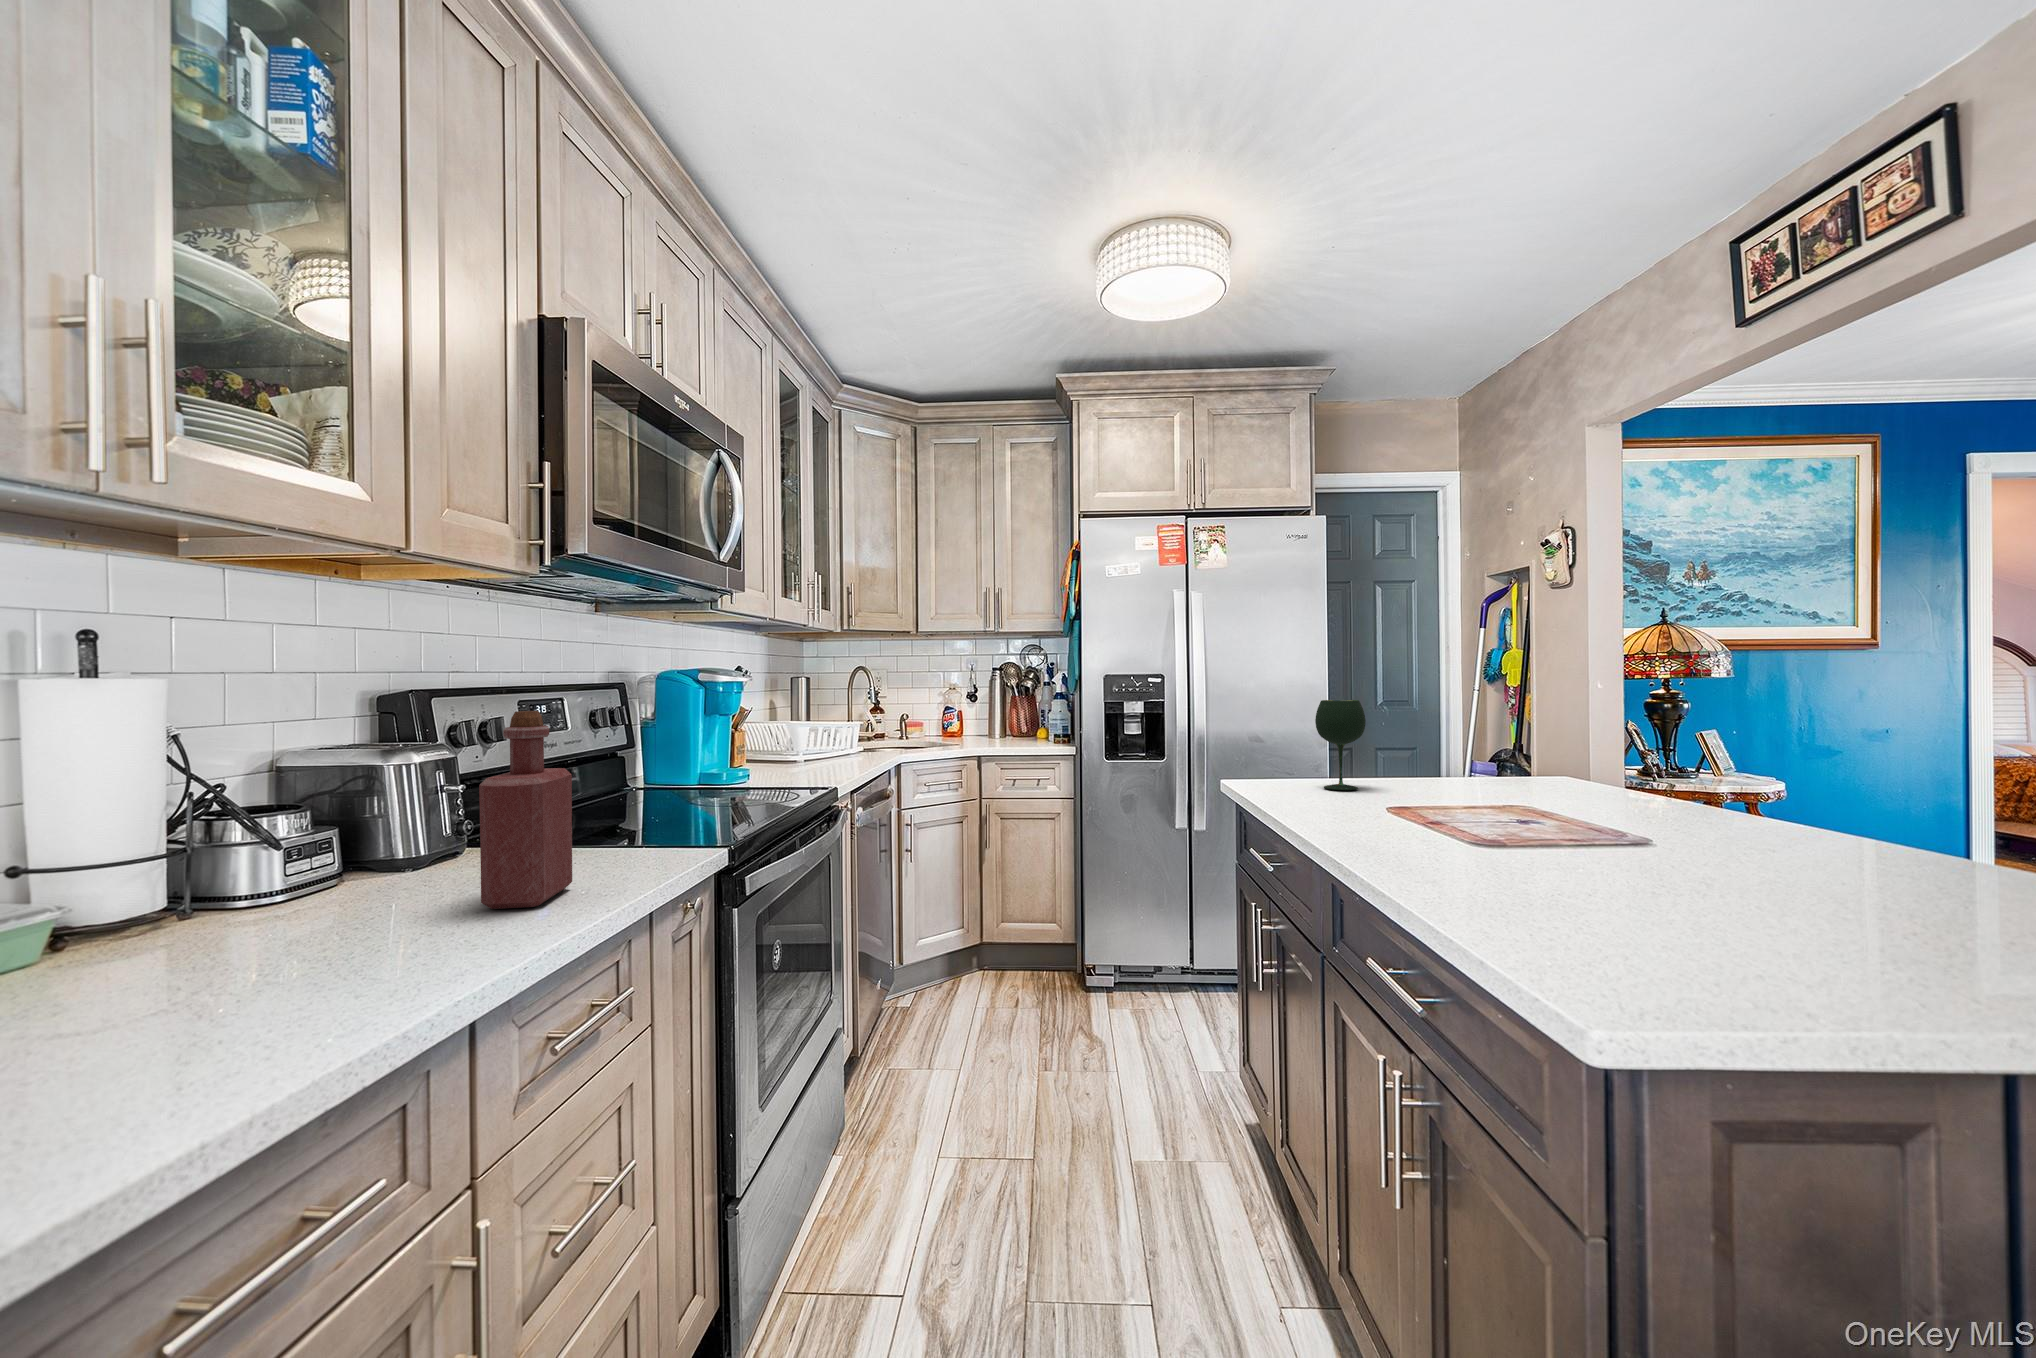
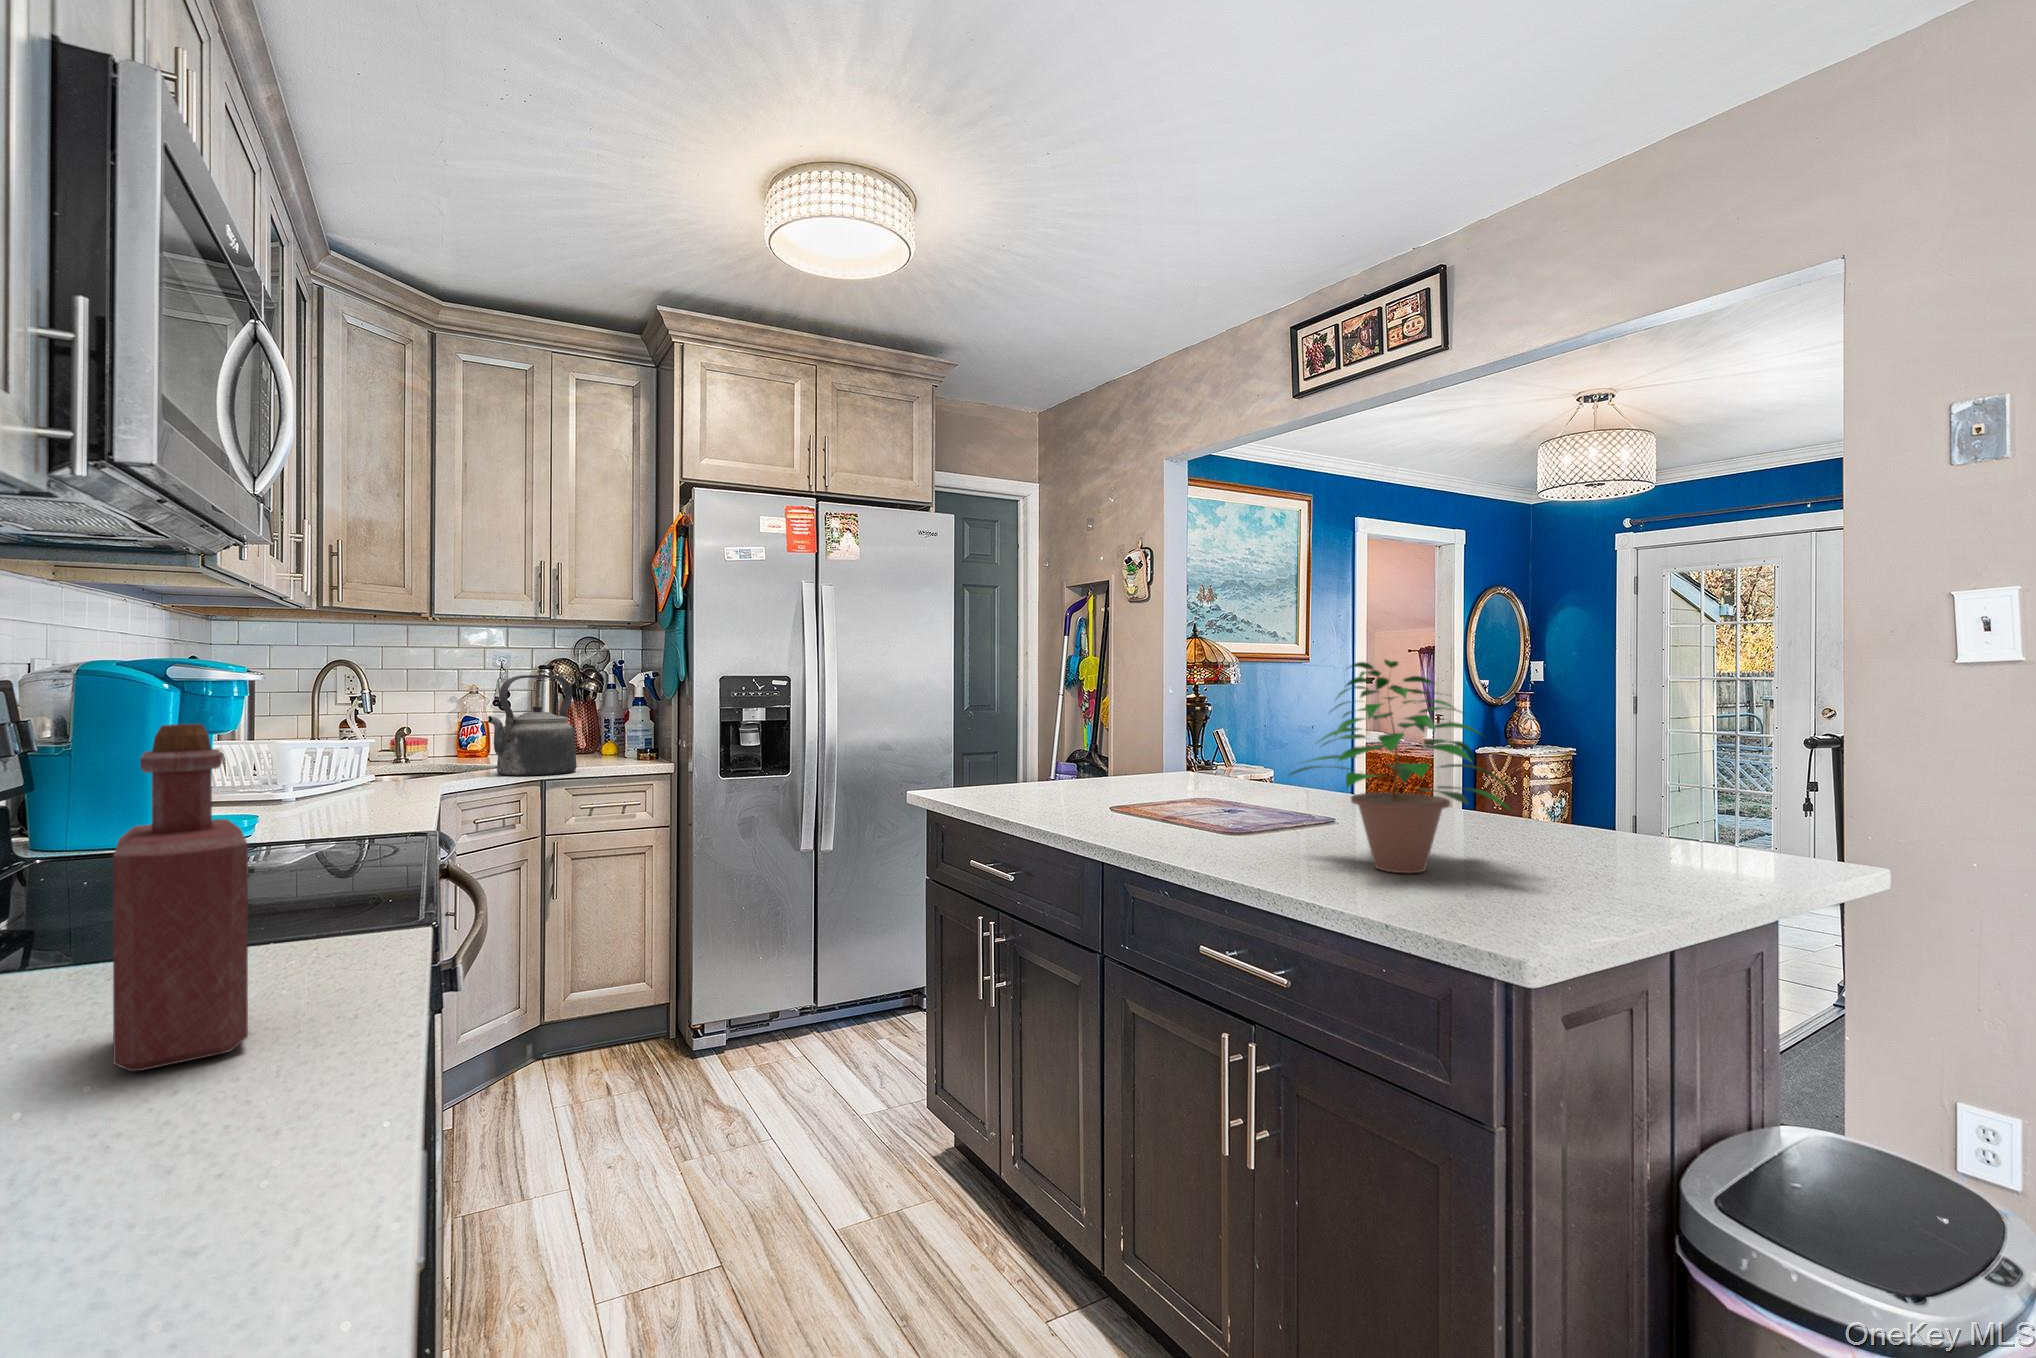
potted plant: none [1497,652,1813,921] -> present [1291,660,1512,873]
kettle: none [943,675,1007,751] -> present [488,675,577,776]
wine glass: present [1315,700,1366,790] -> none [1009,703,1056,793]

